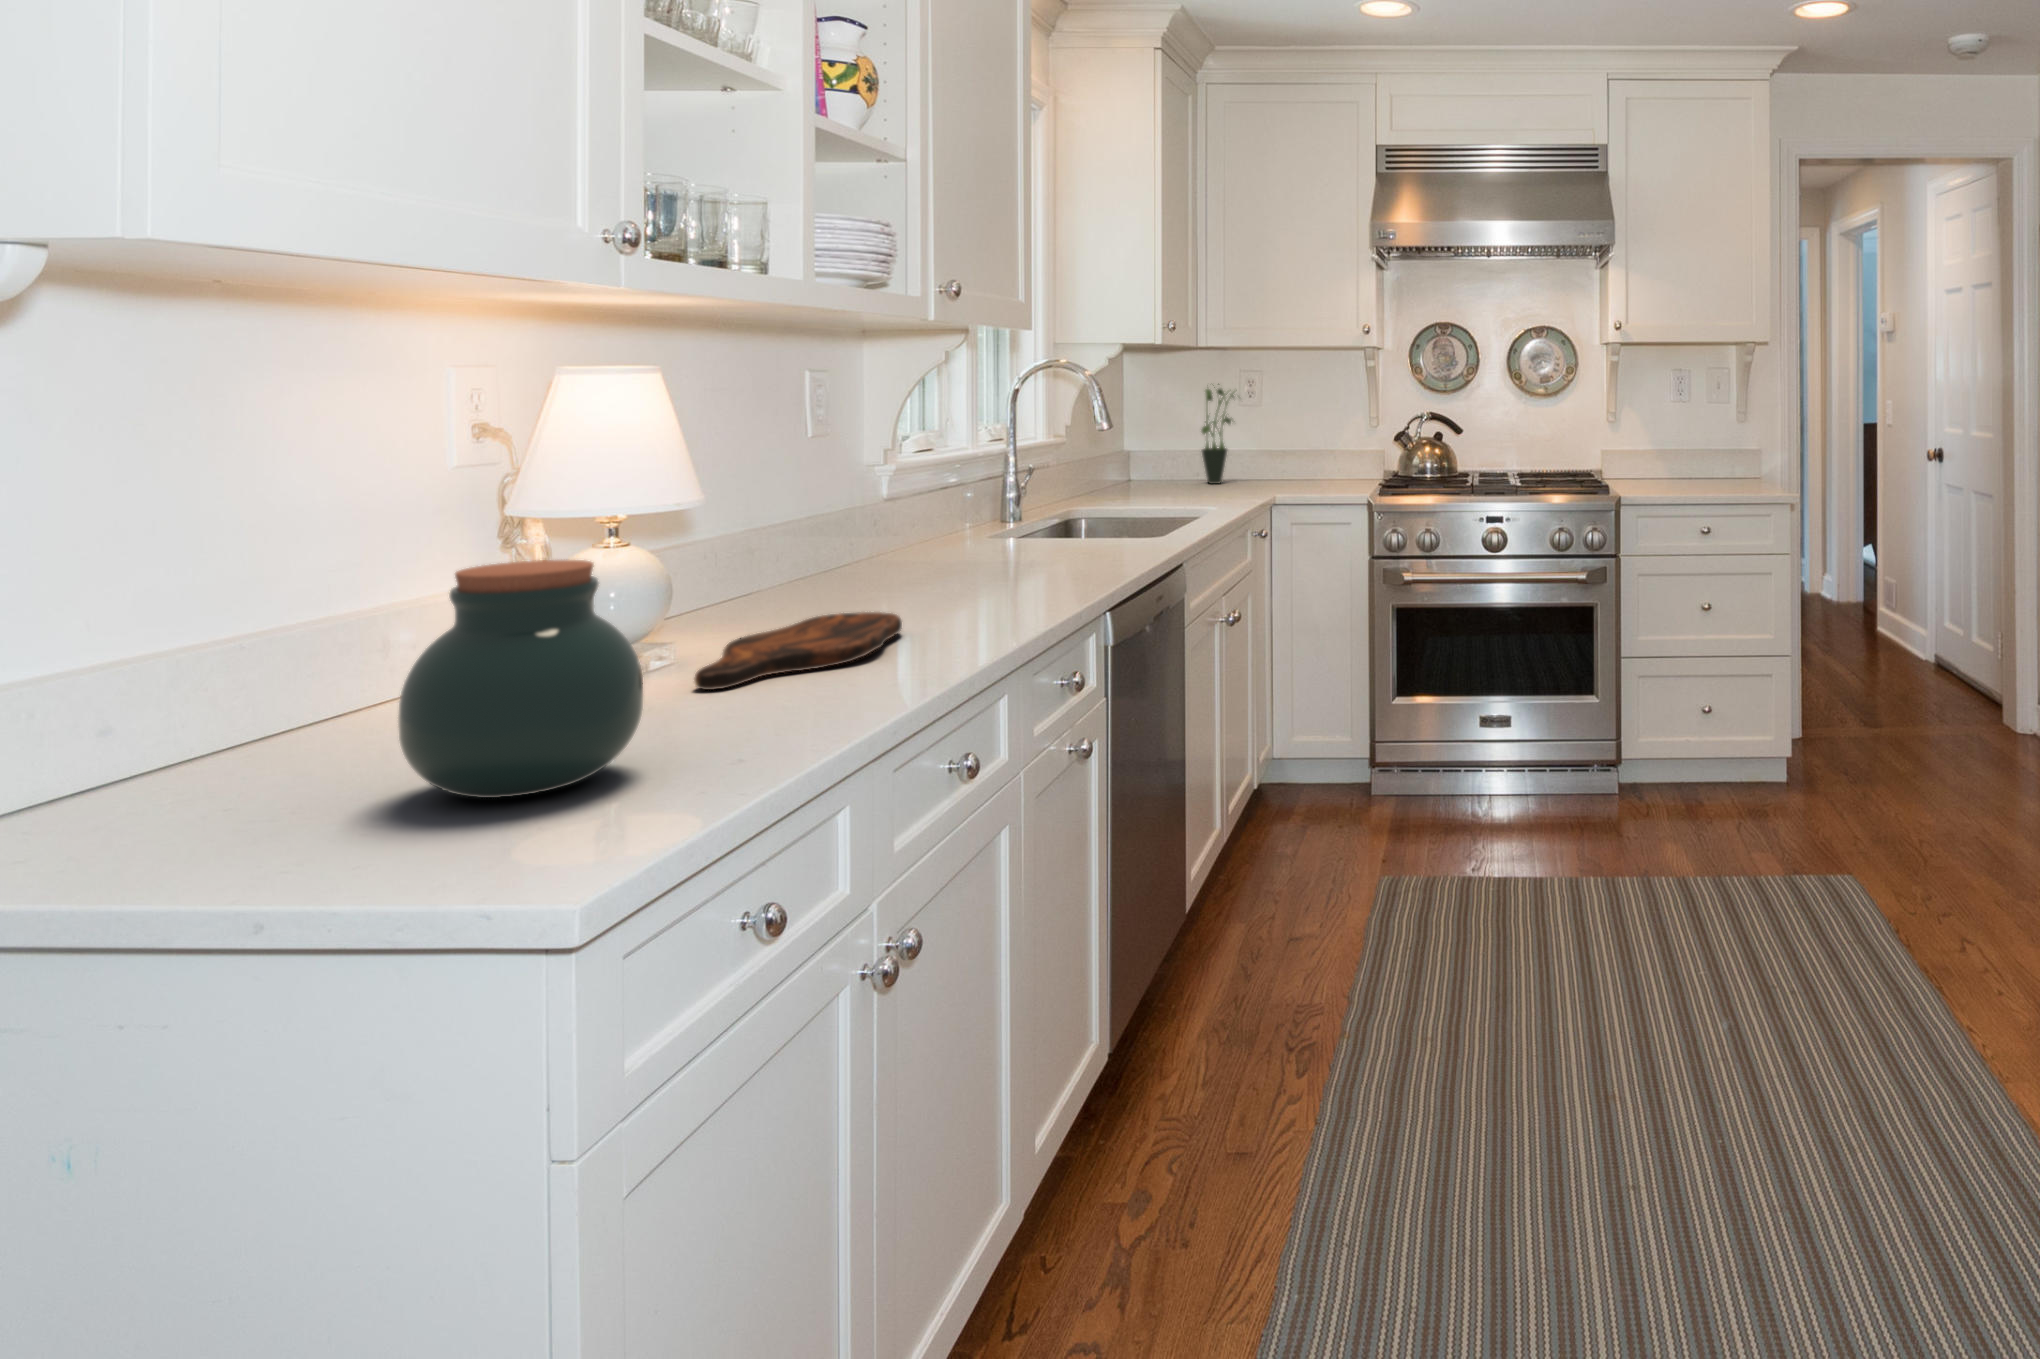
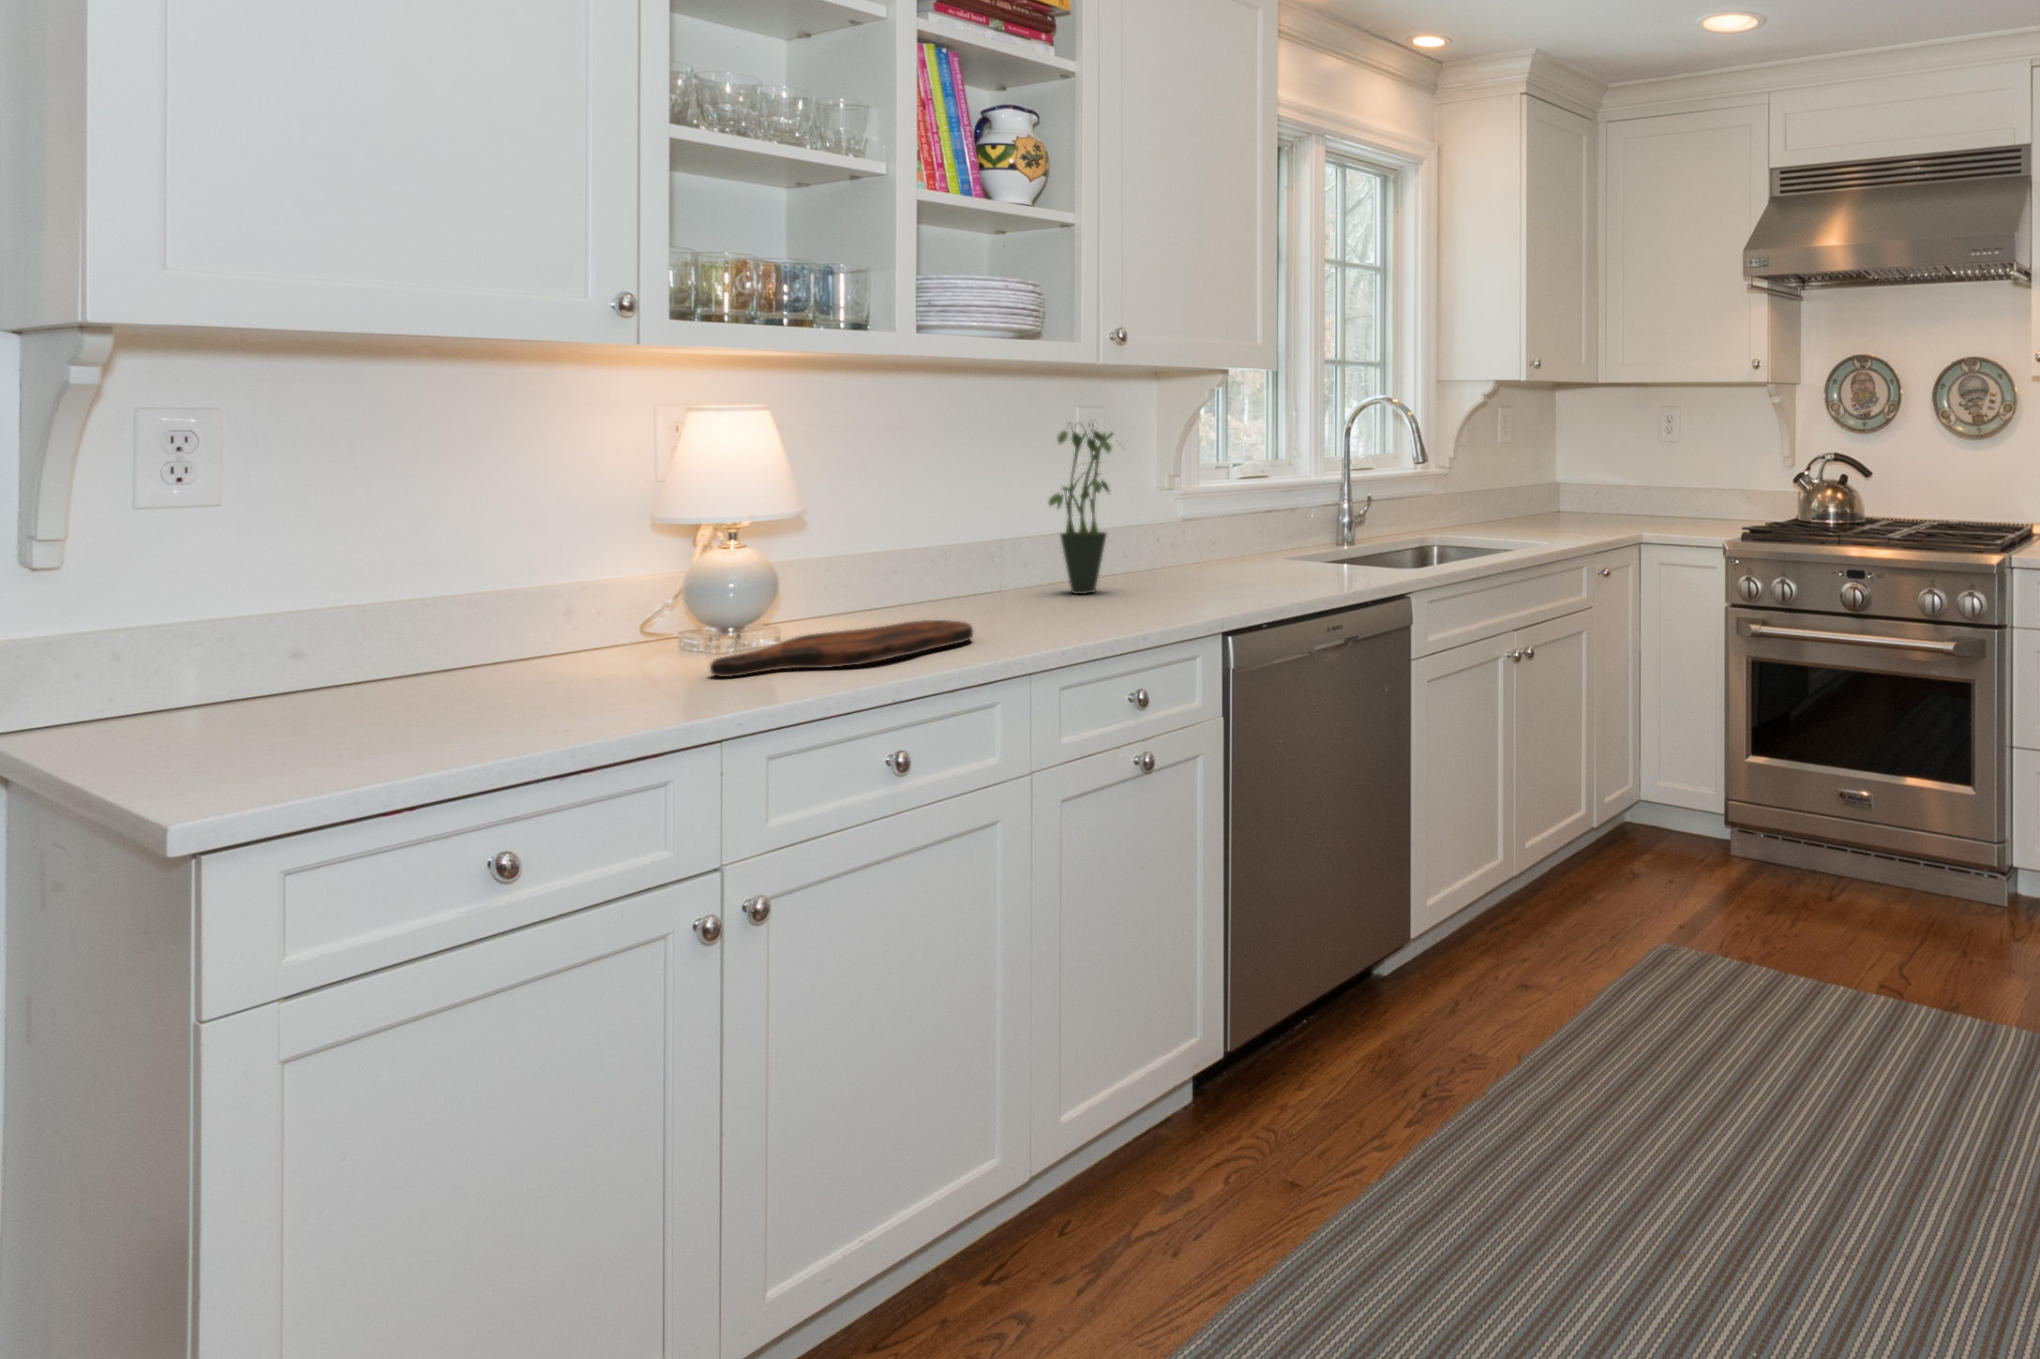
potted plant: present [1202,384,1234,484] -> present [1049,423,1113,594]
jar: present [398,560,643,798] -> none [295,559,503,748]

